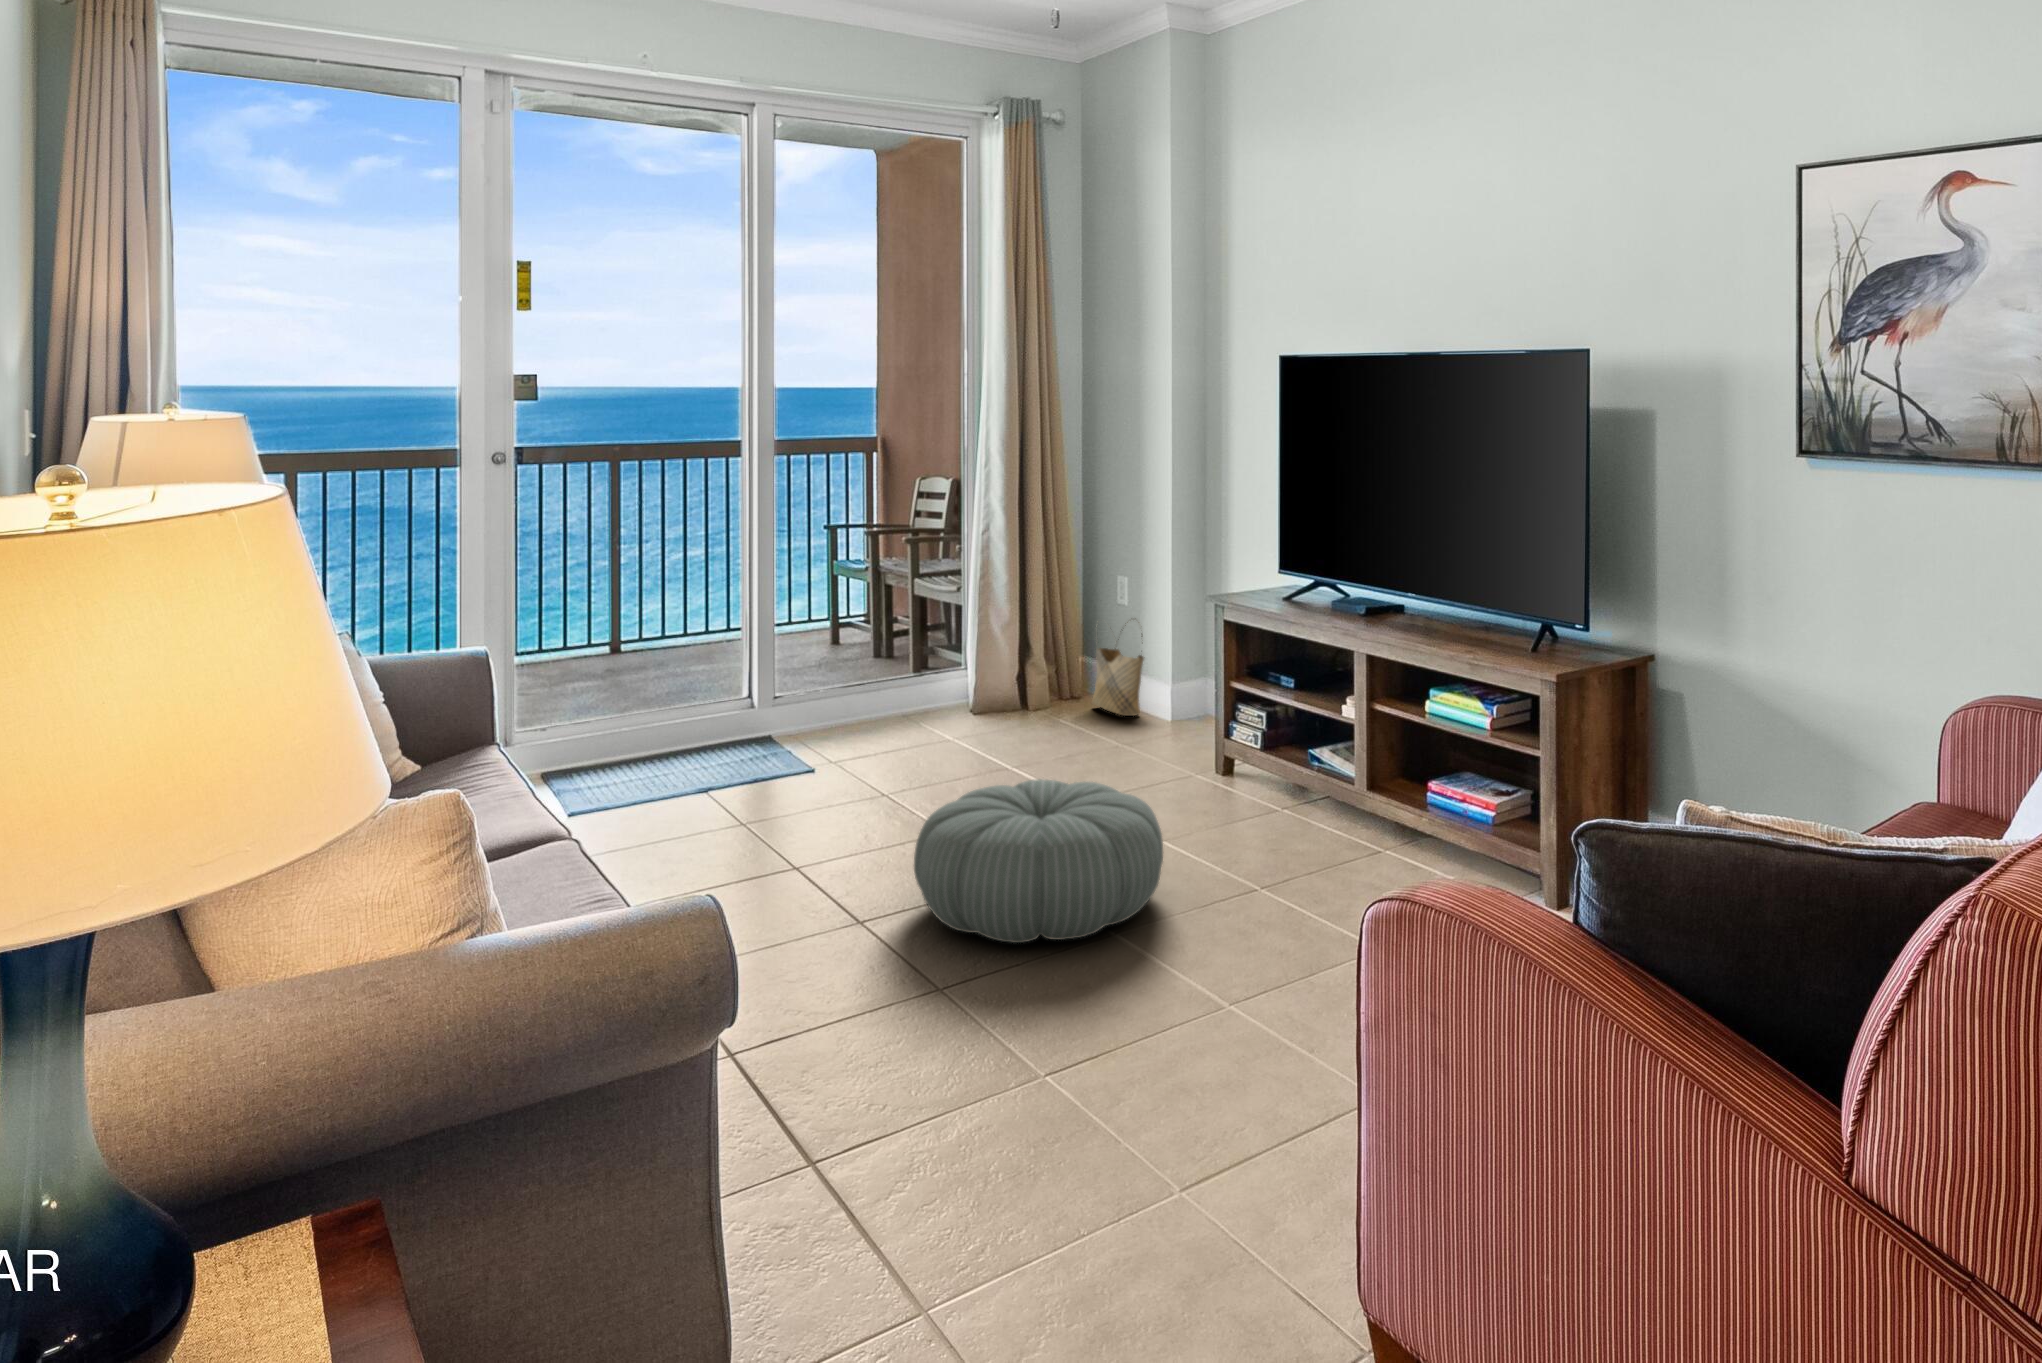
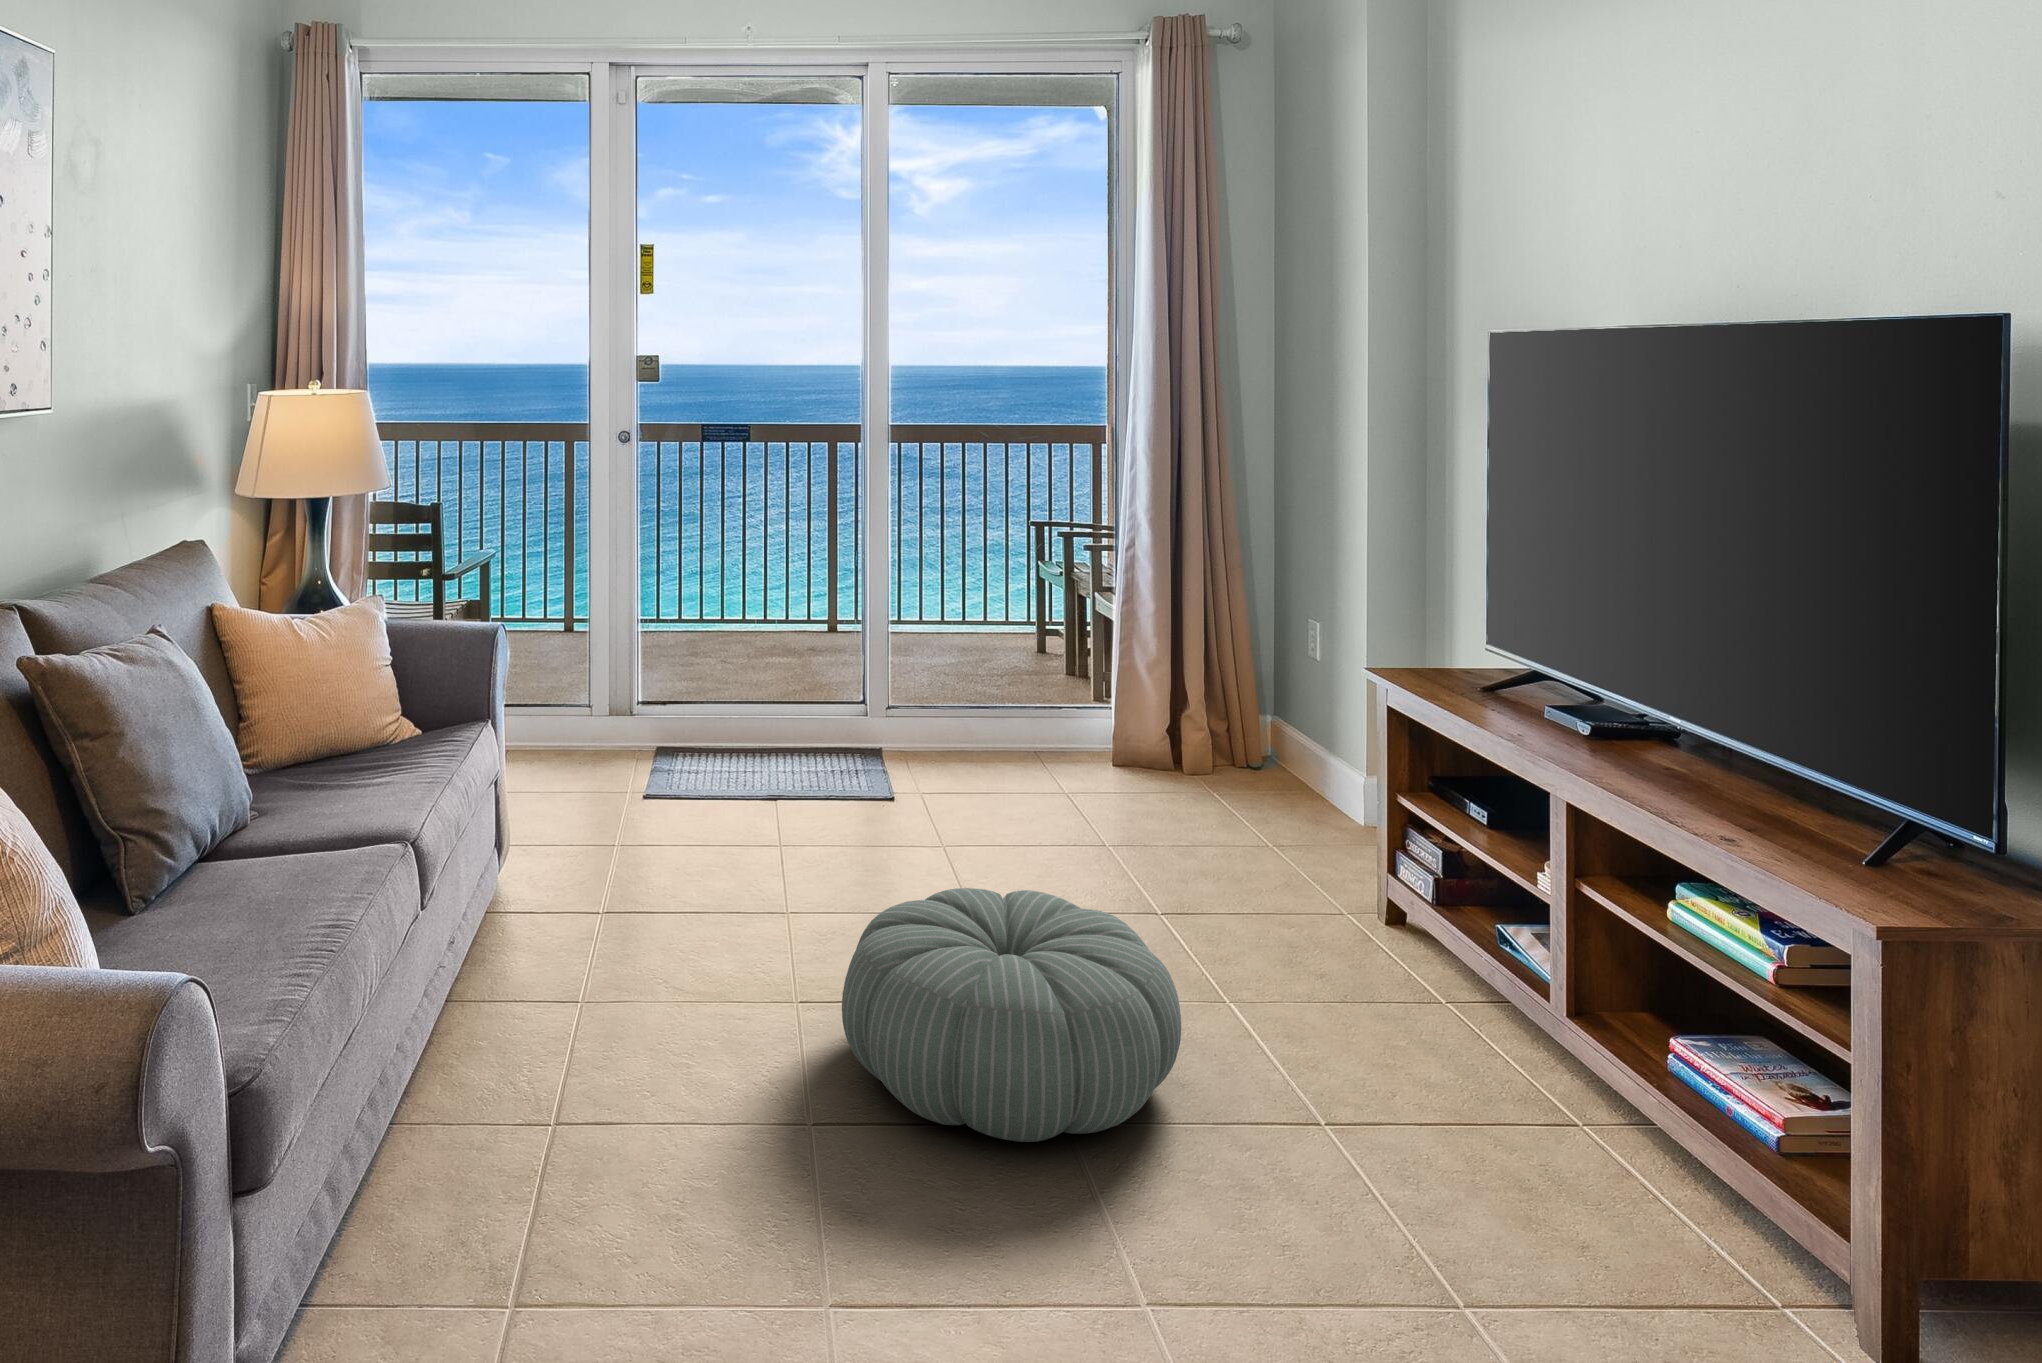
woven basket: present [1092,621,1144,716] -> none [1258,671,1323,801]

